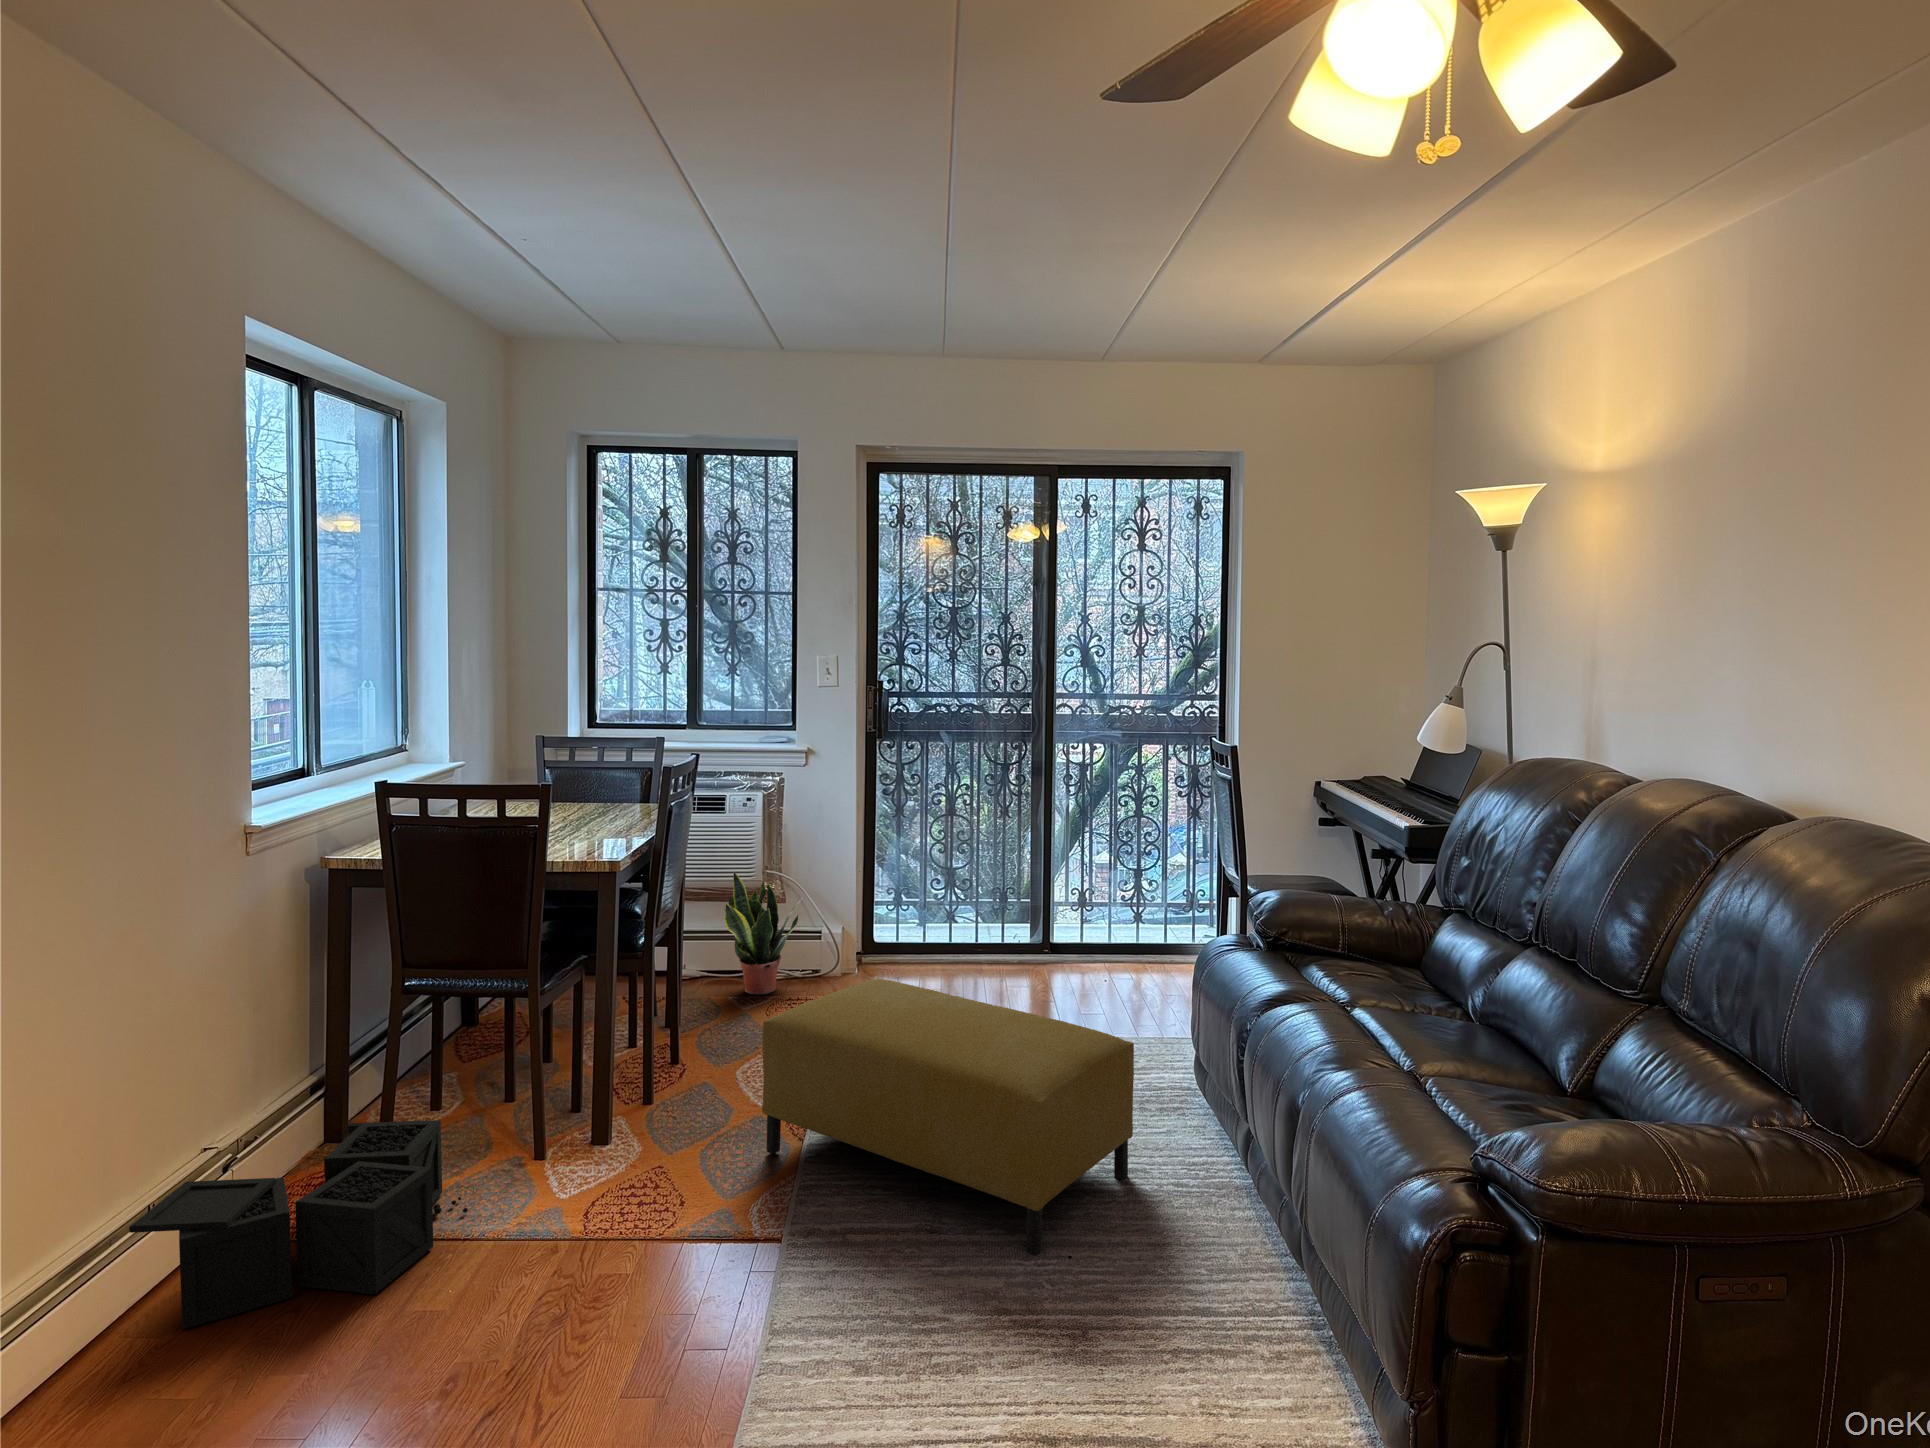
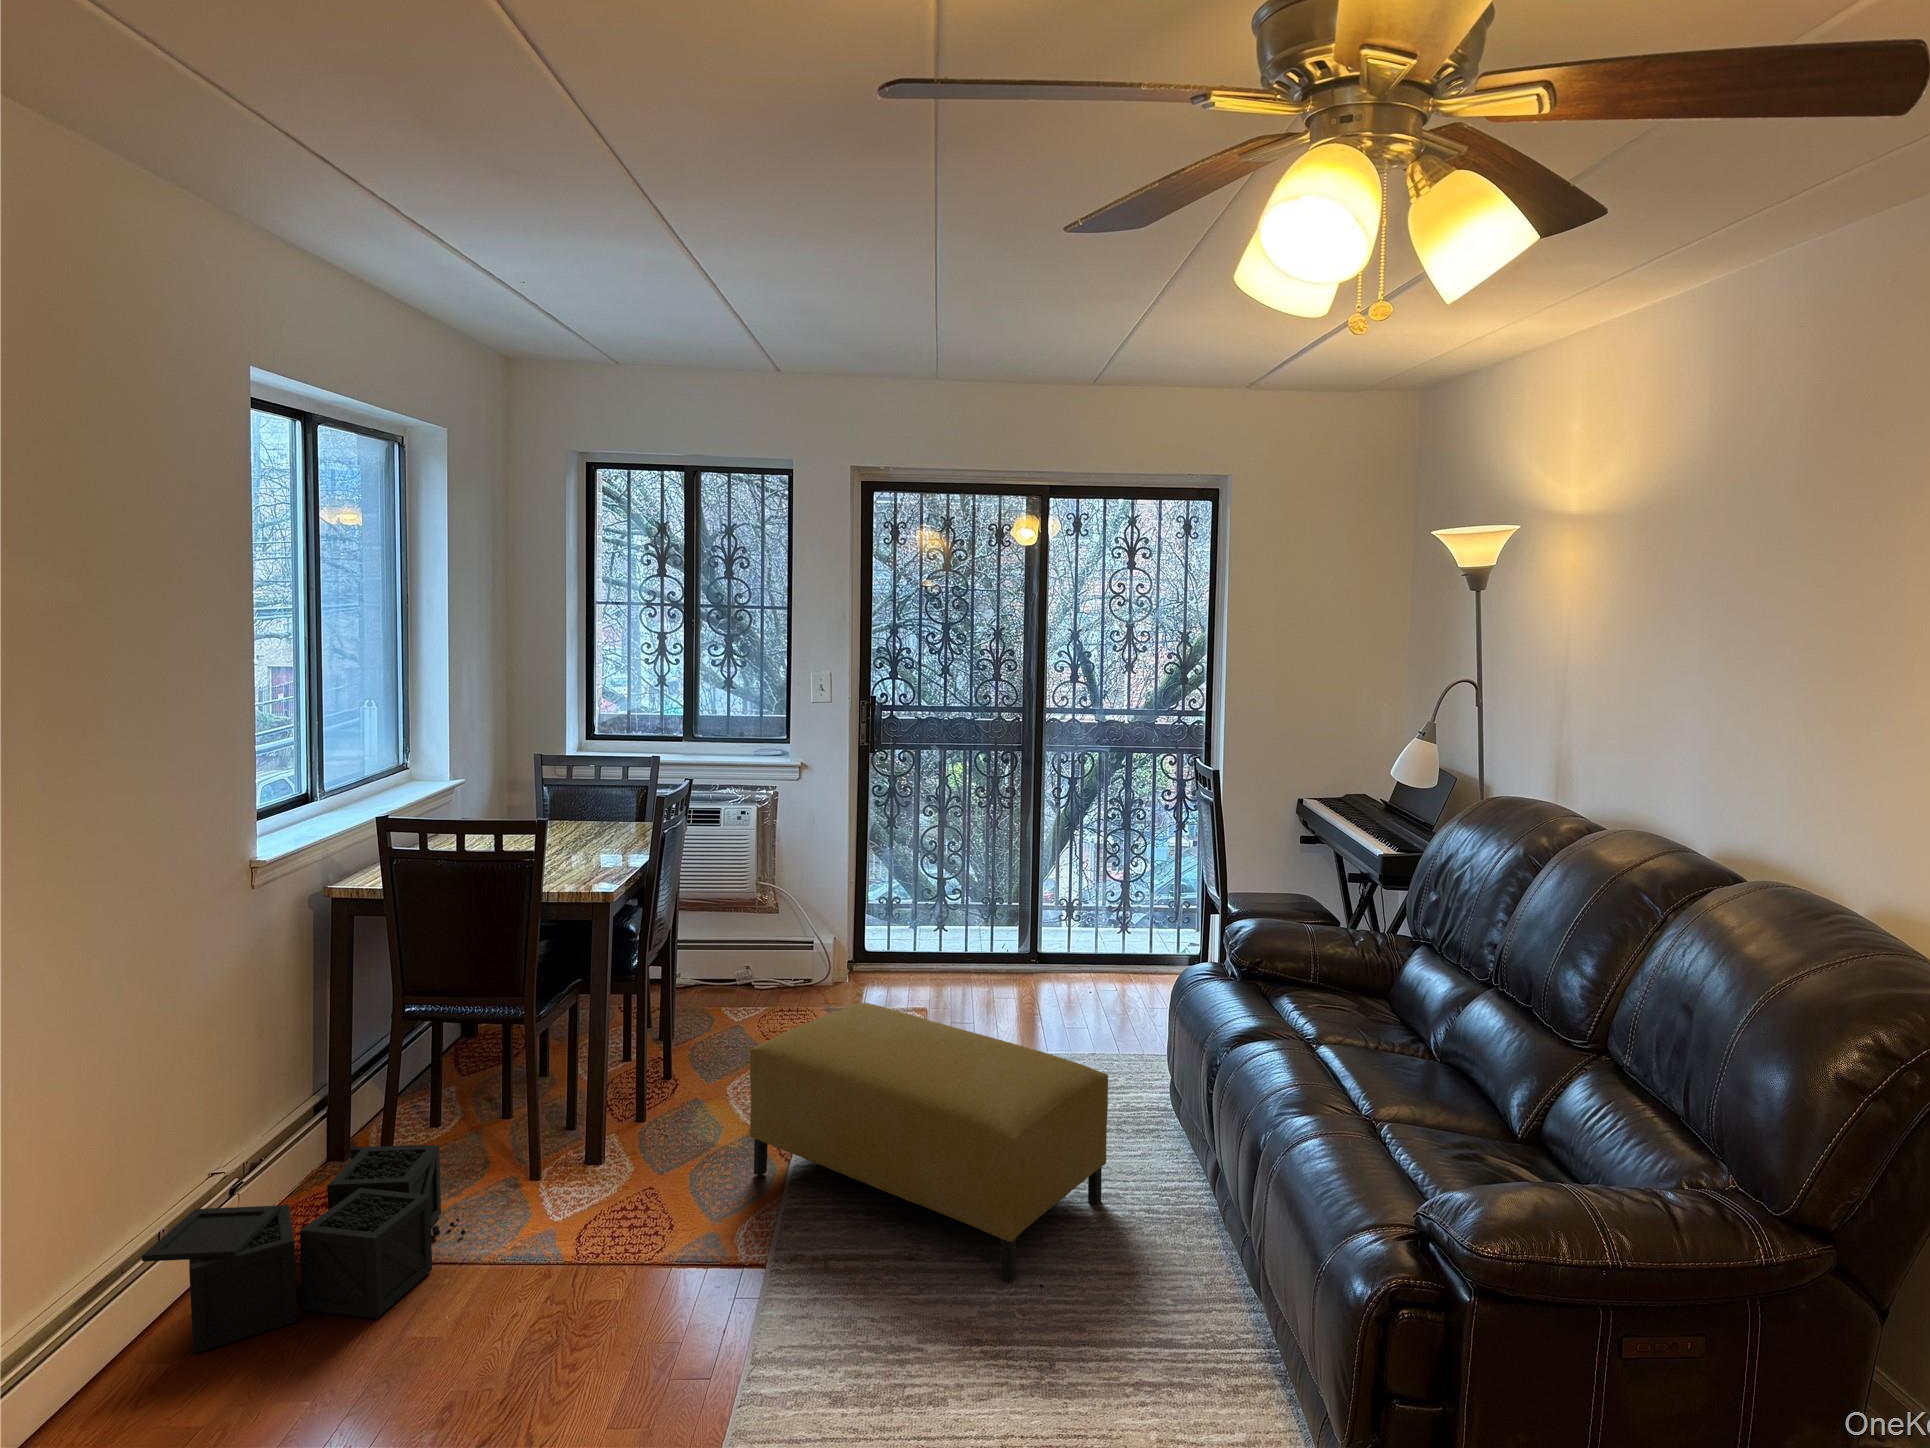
potted plant: present [724,872,802,994] -> none [716,885,794,1005]

